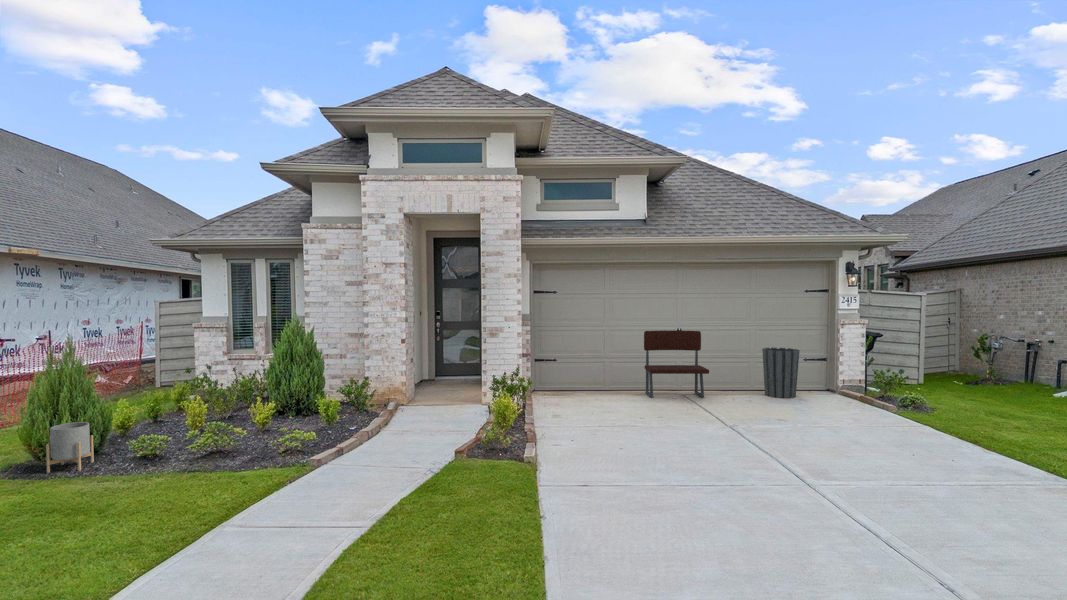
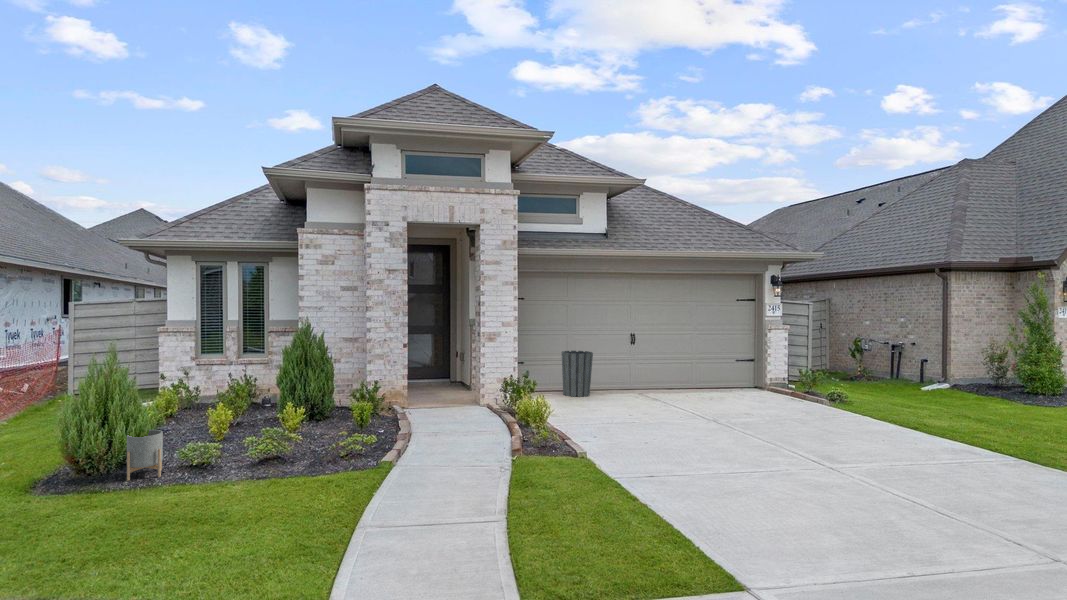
bench: present [644,330,709,398] -> none [611,335,670,396]
trash can: present [762,348,800,398] -> present [562,351,593,397]

